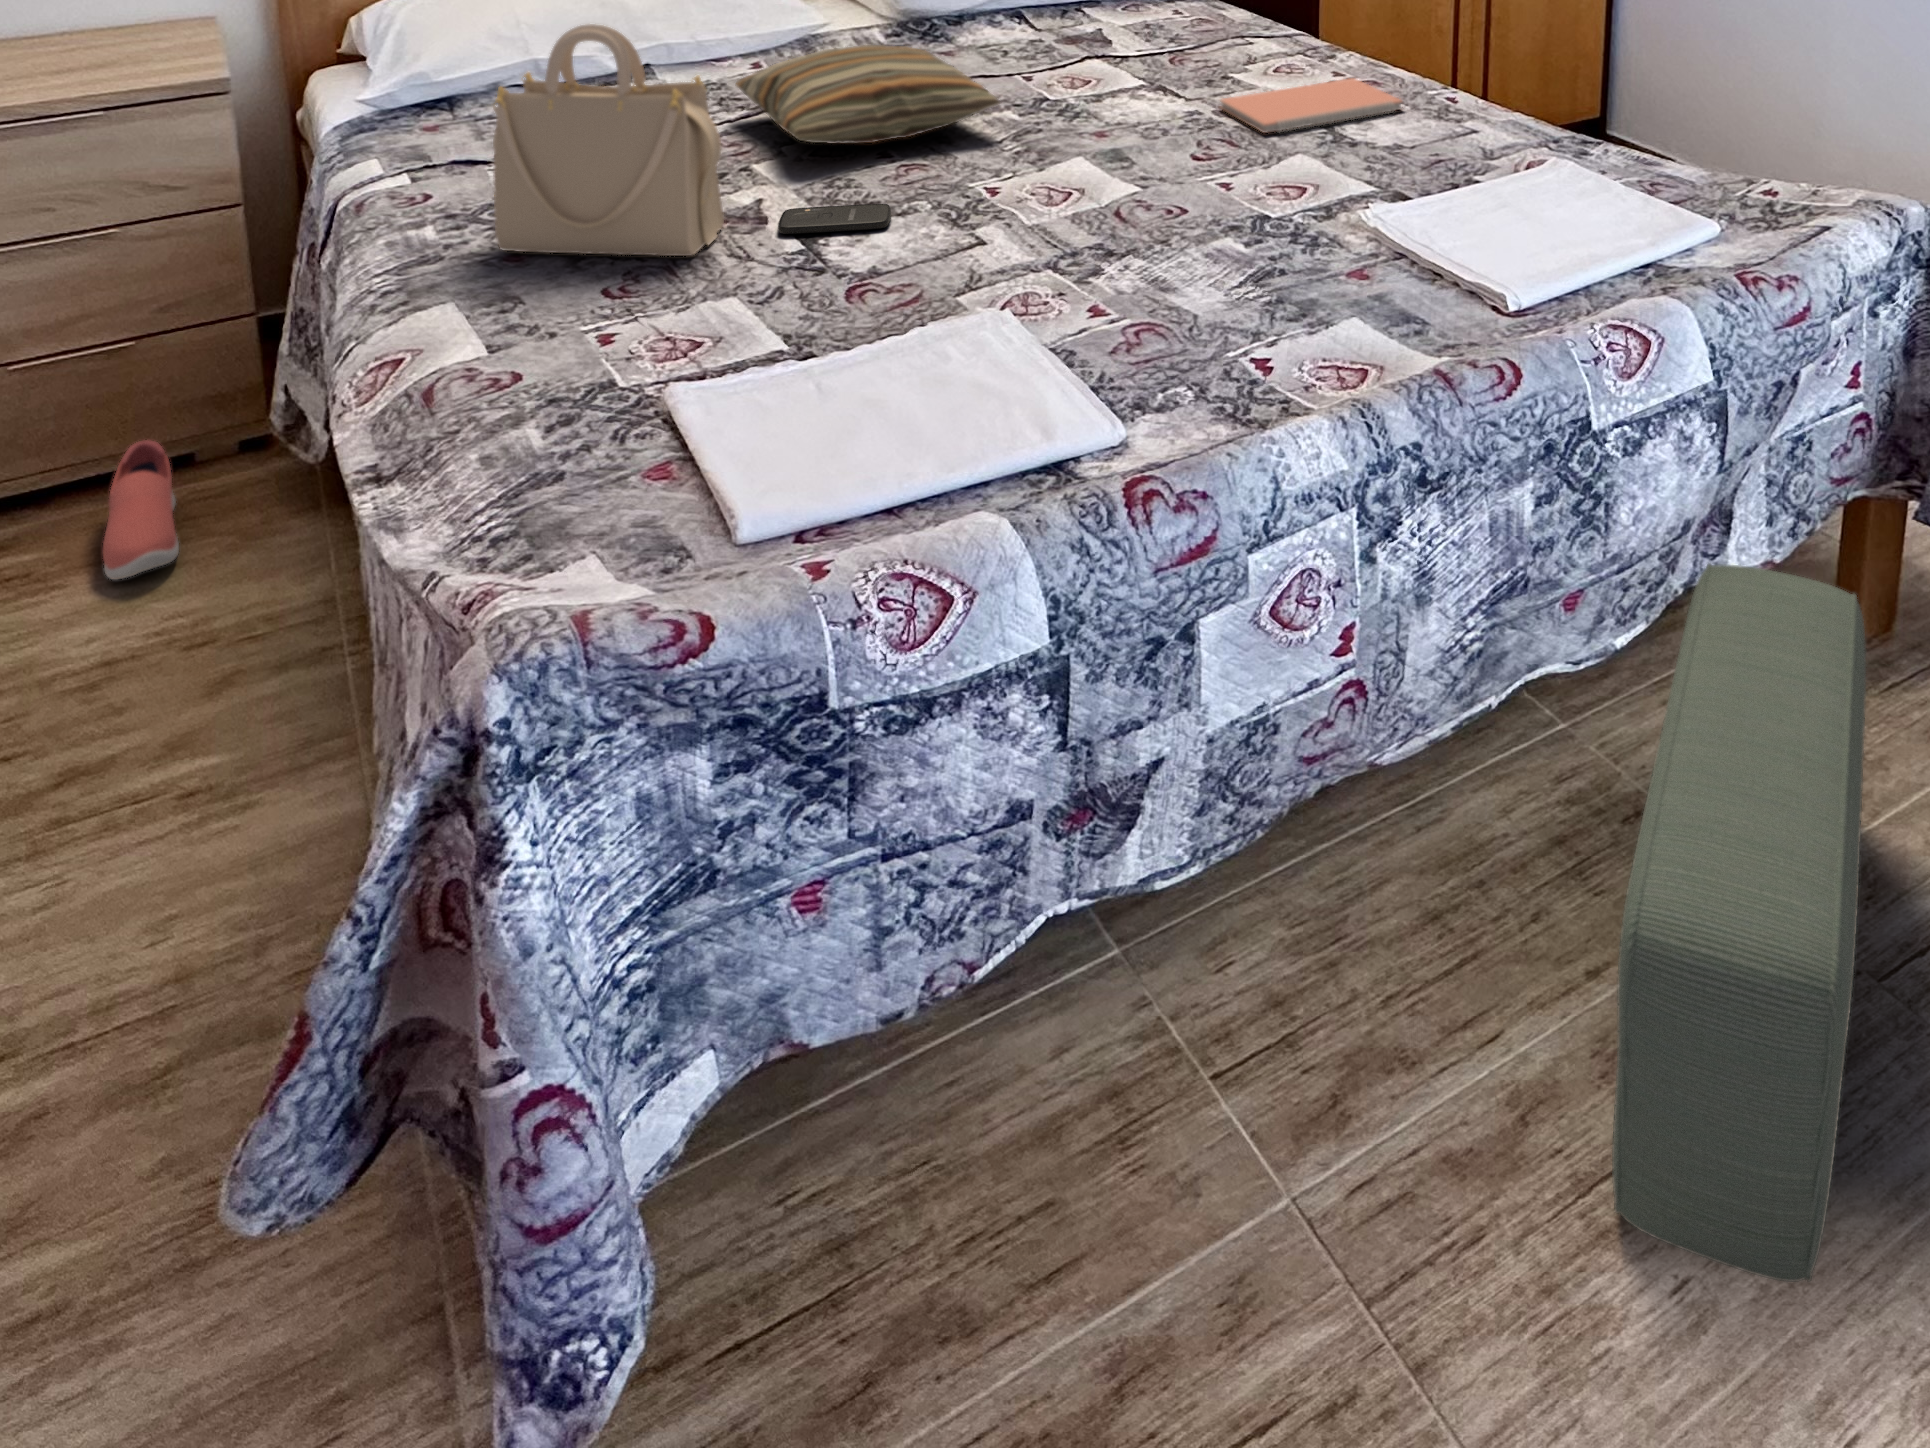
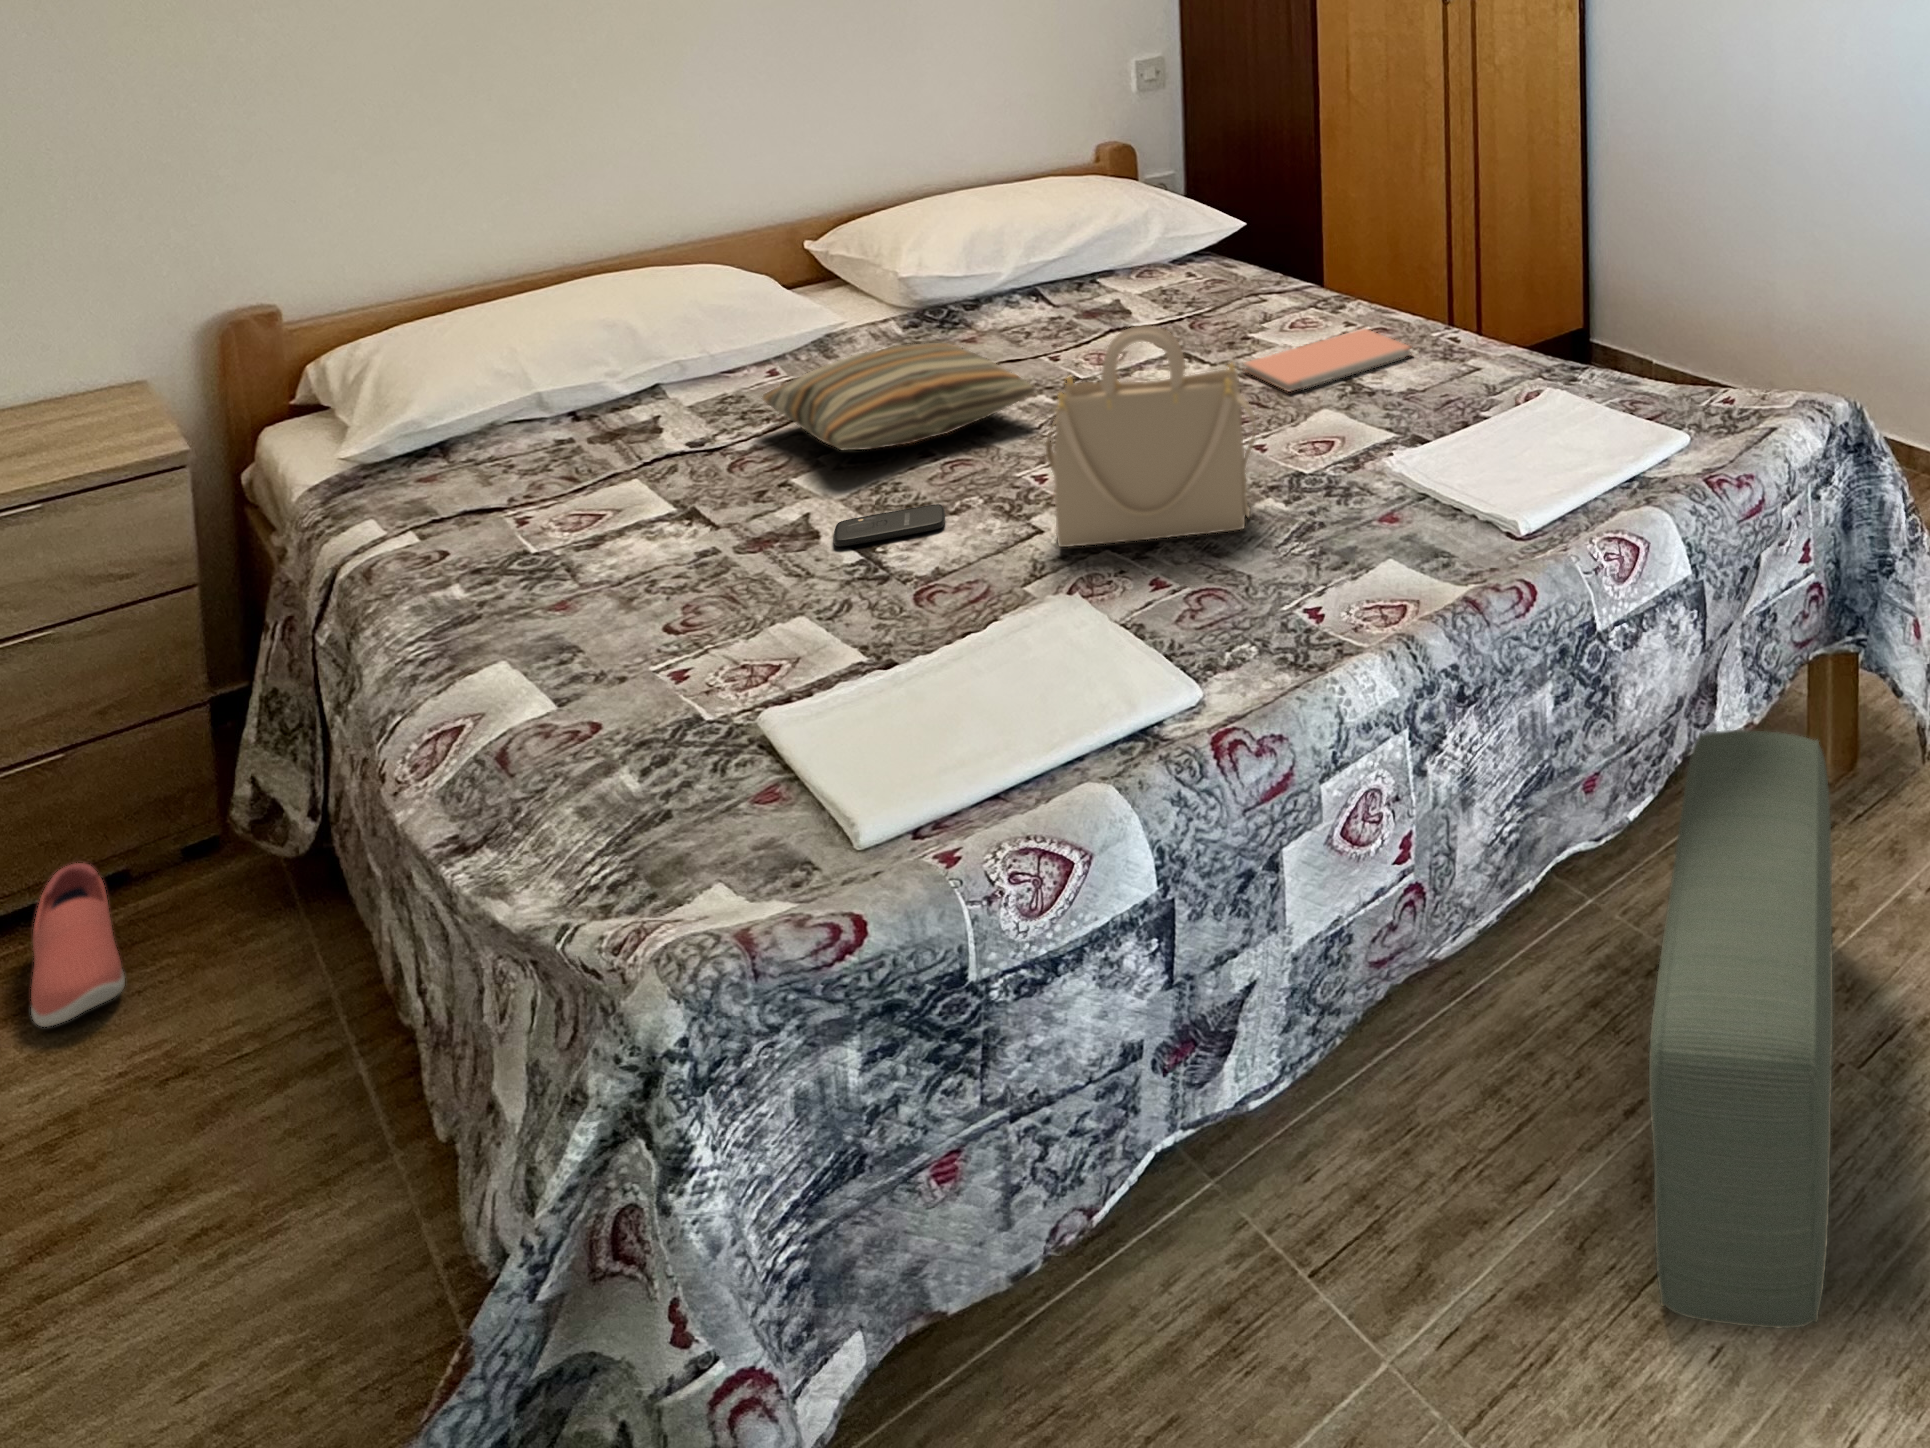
handbag: present [493,24,724,256] -> present [1046,326,1256,547]

